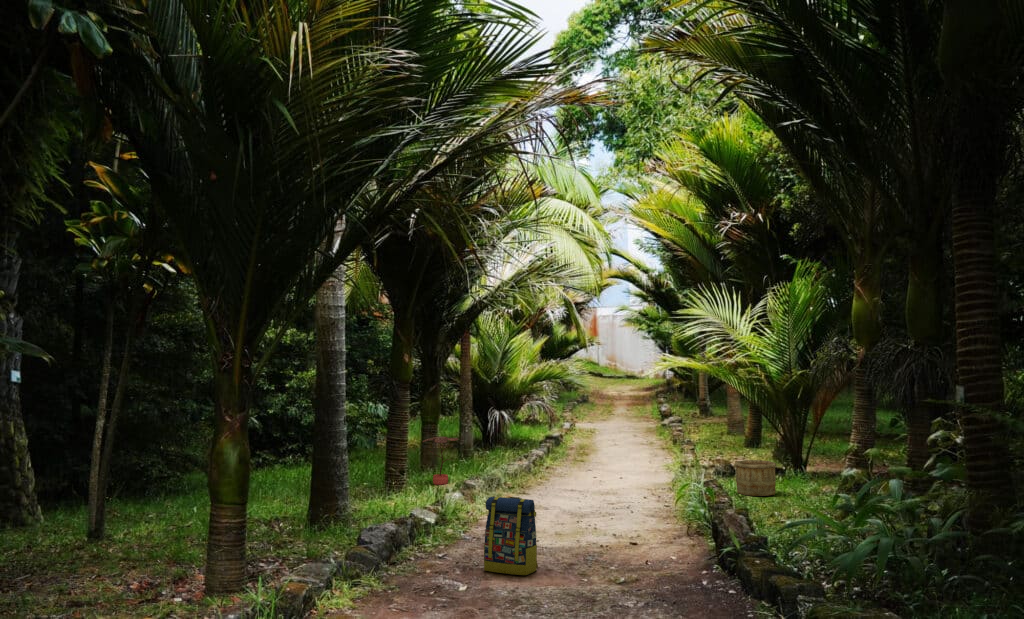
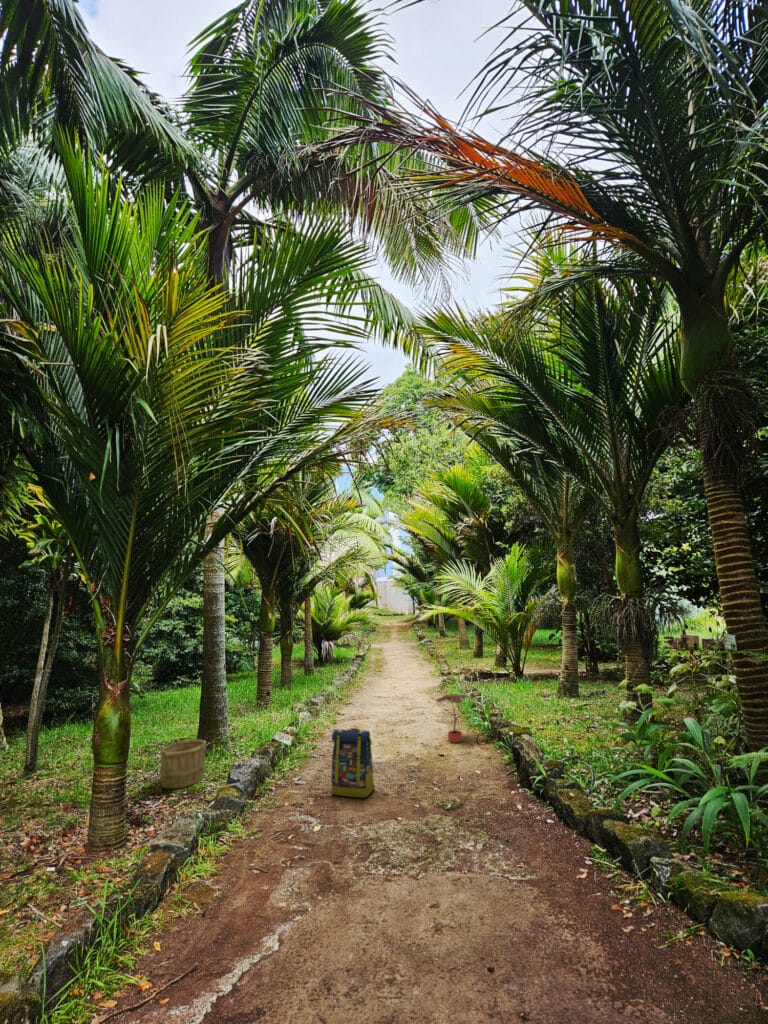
potted plant: present [423,436,458,485] -> present [437,694,467,743]
wooden bucket: present [735,460,776,496] -> present [160,739,206,789]

